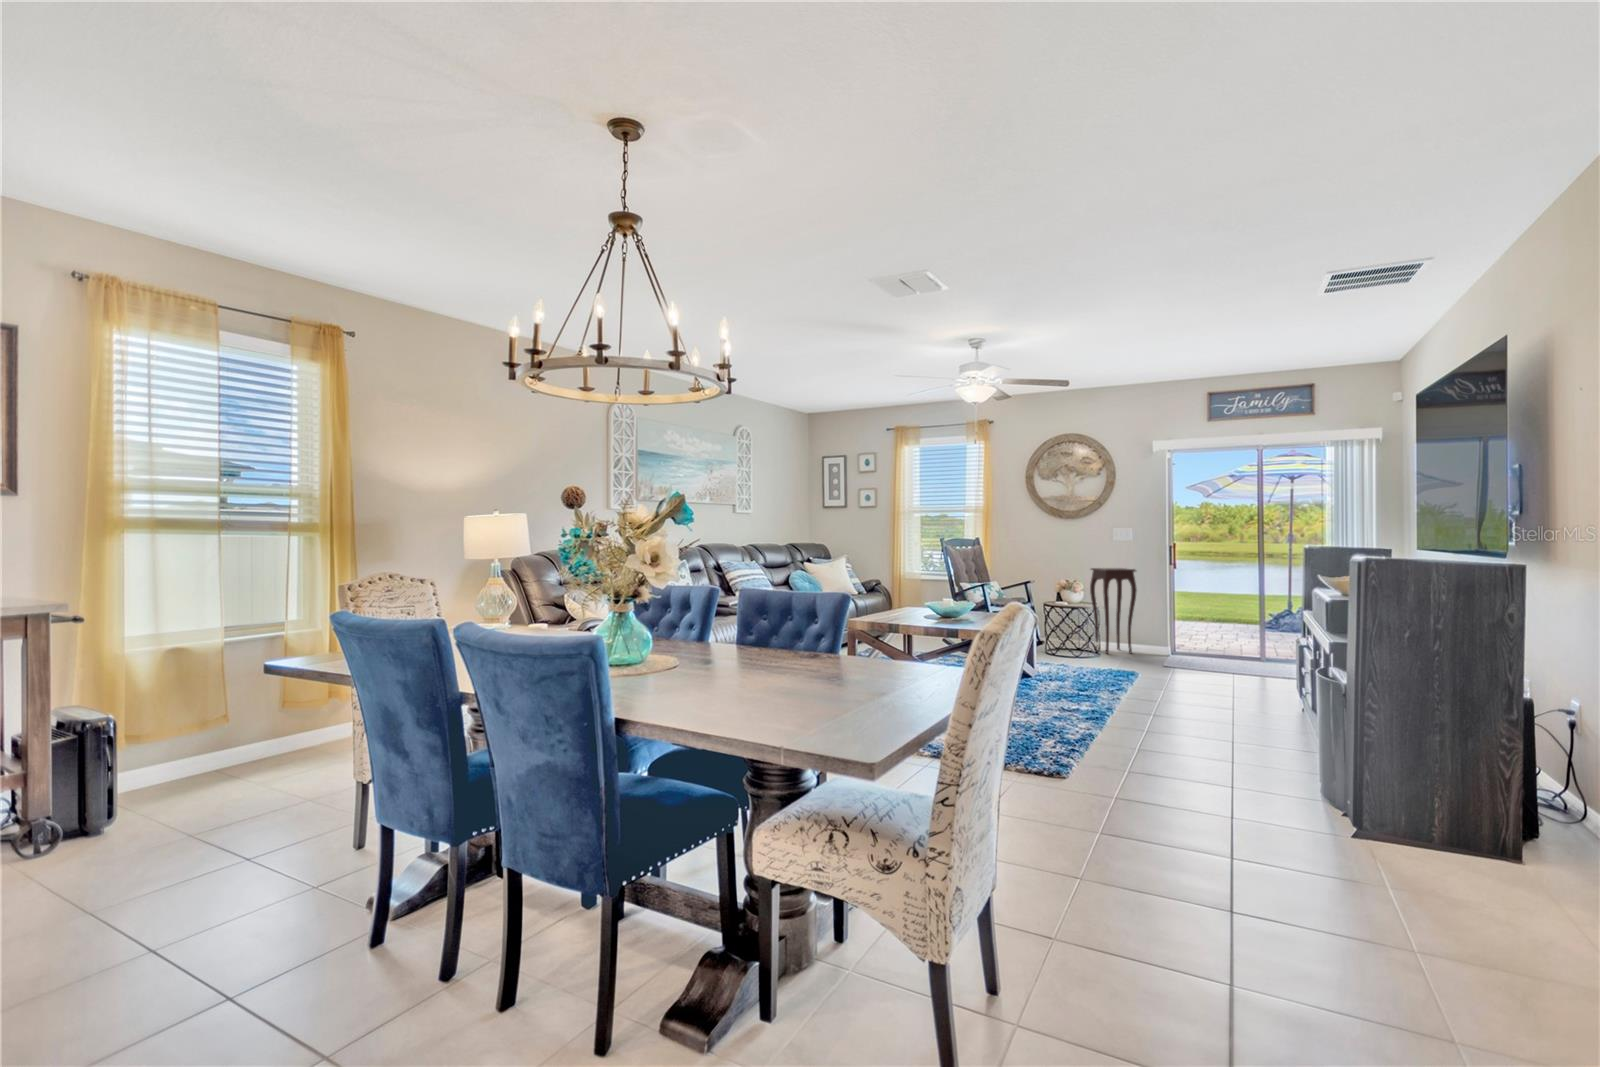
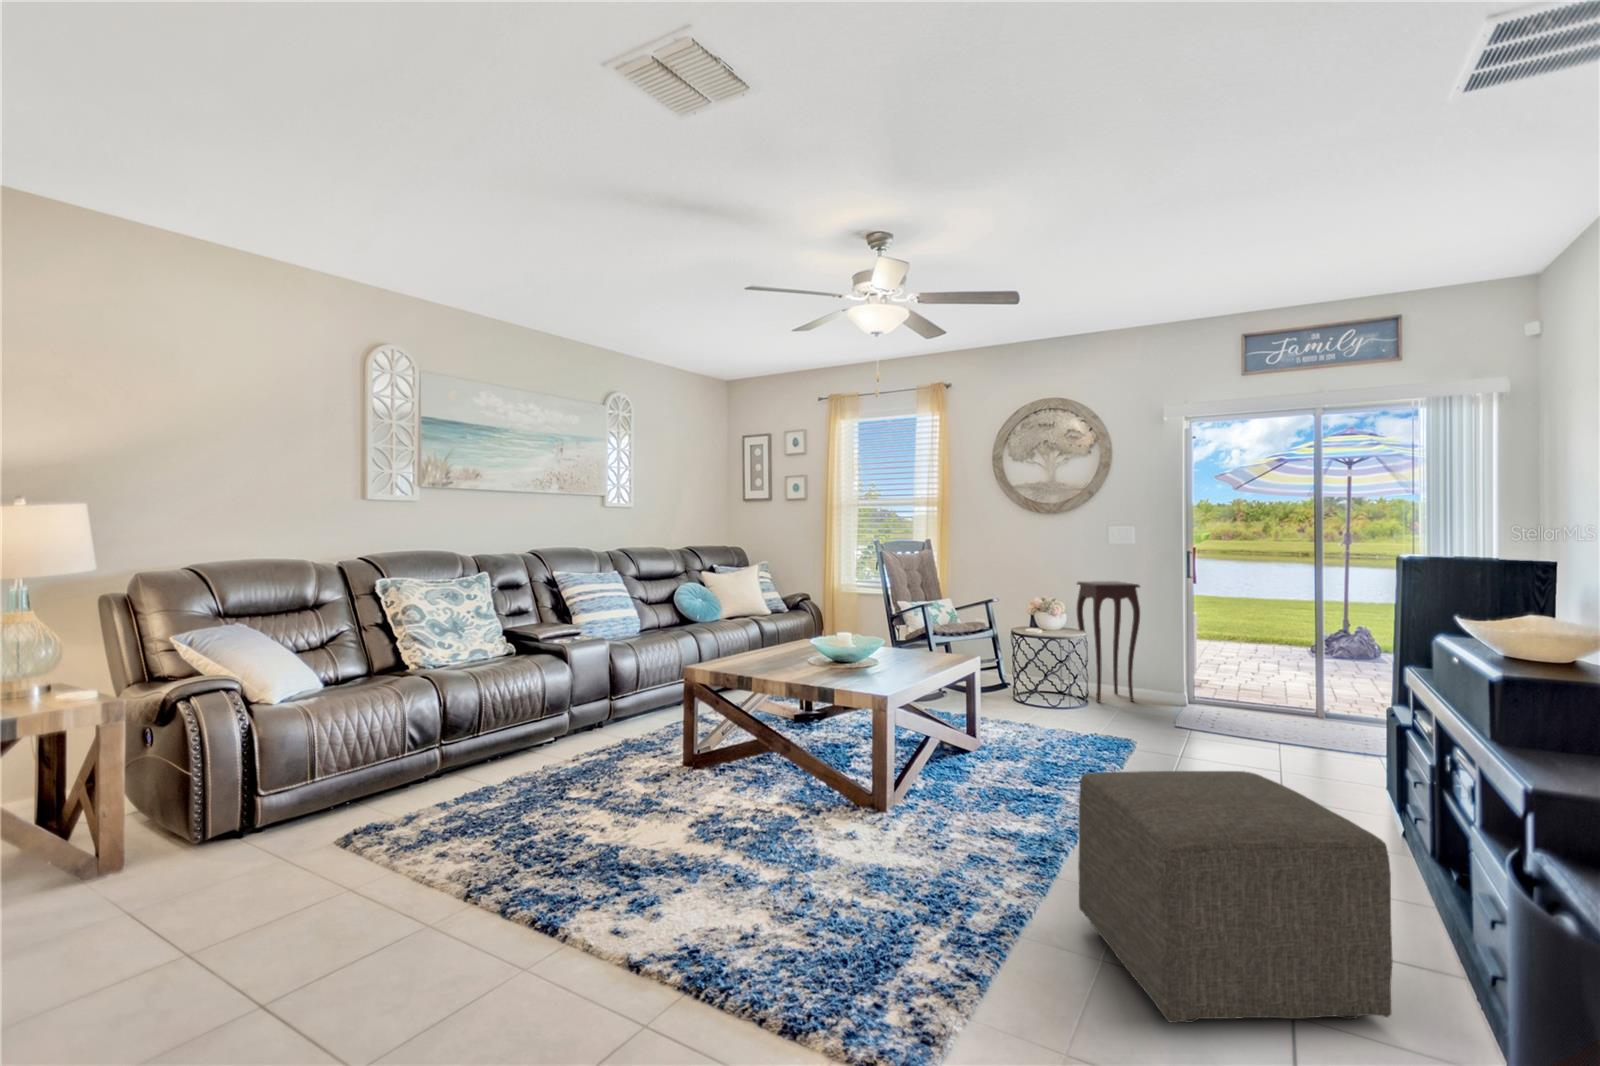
ottoman: none [1120,657,1273,762] -> present [1078,771,1393,1023]

